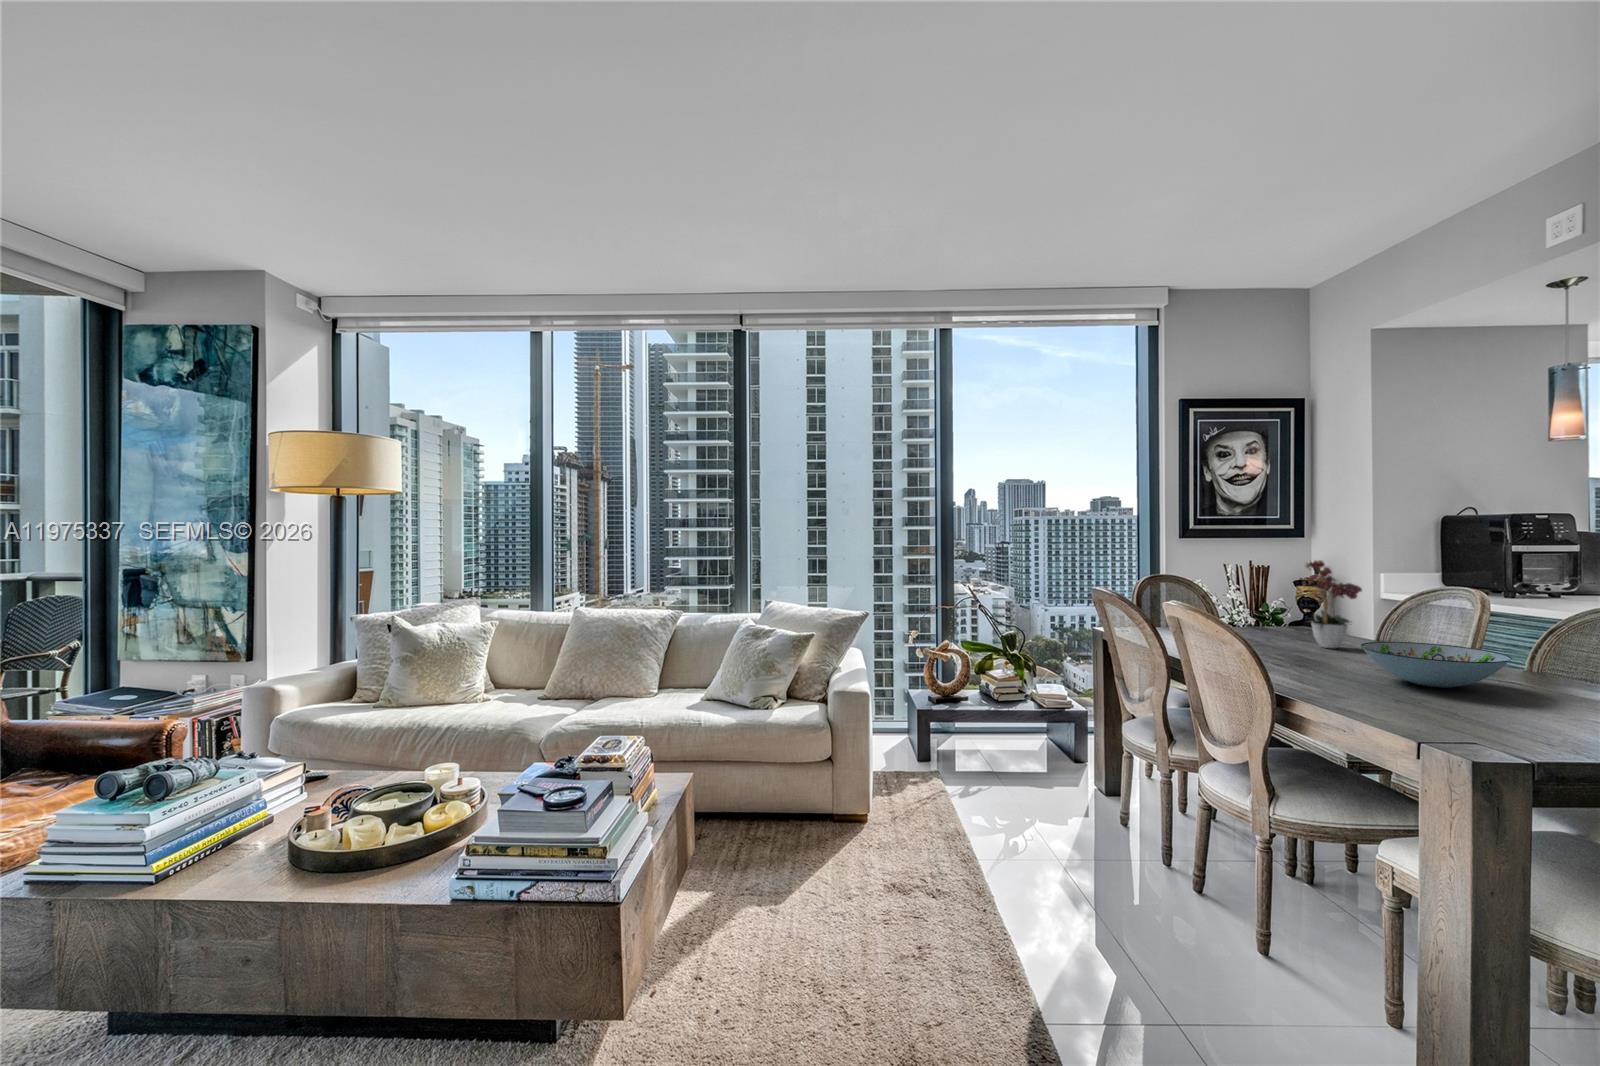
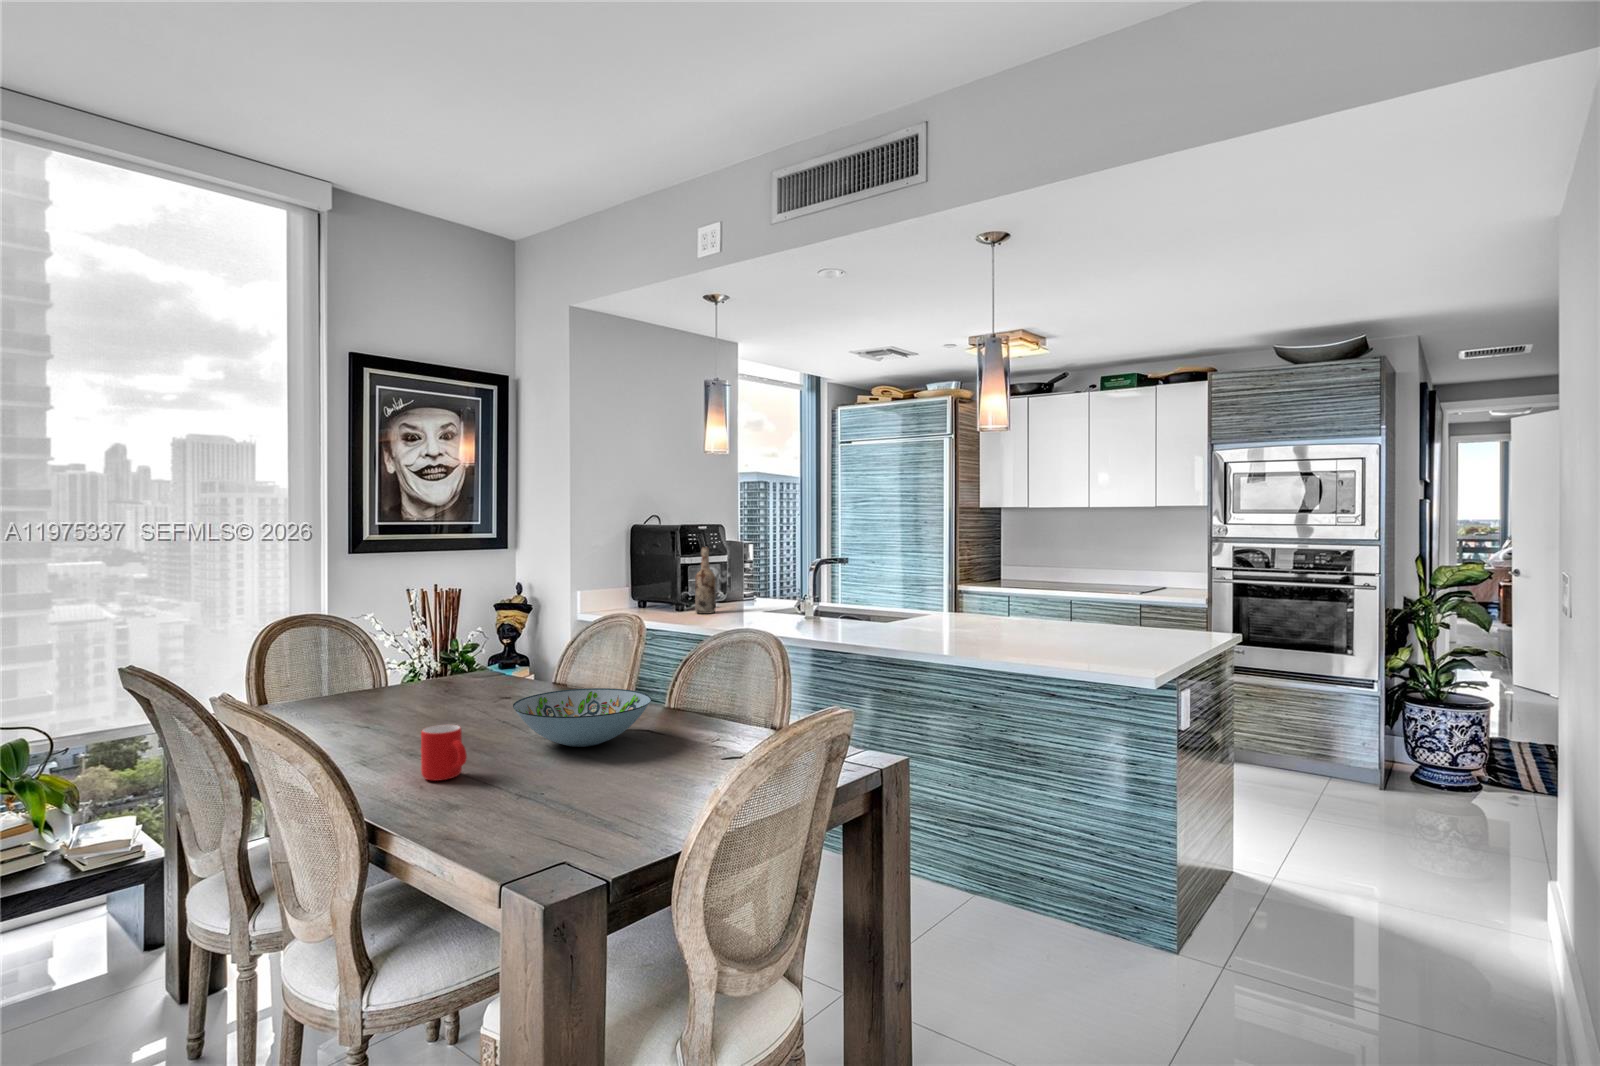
wine bottle: none [1532,536,1562,602] -> present [695,547,716,614]
flower arrangement: present [1303,560,1362,648] -> none [465,582,541,701]
mug: none [1292,649,1332,687] -> present [421,725,467,781]

